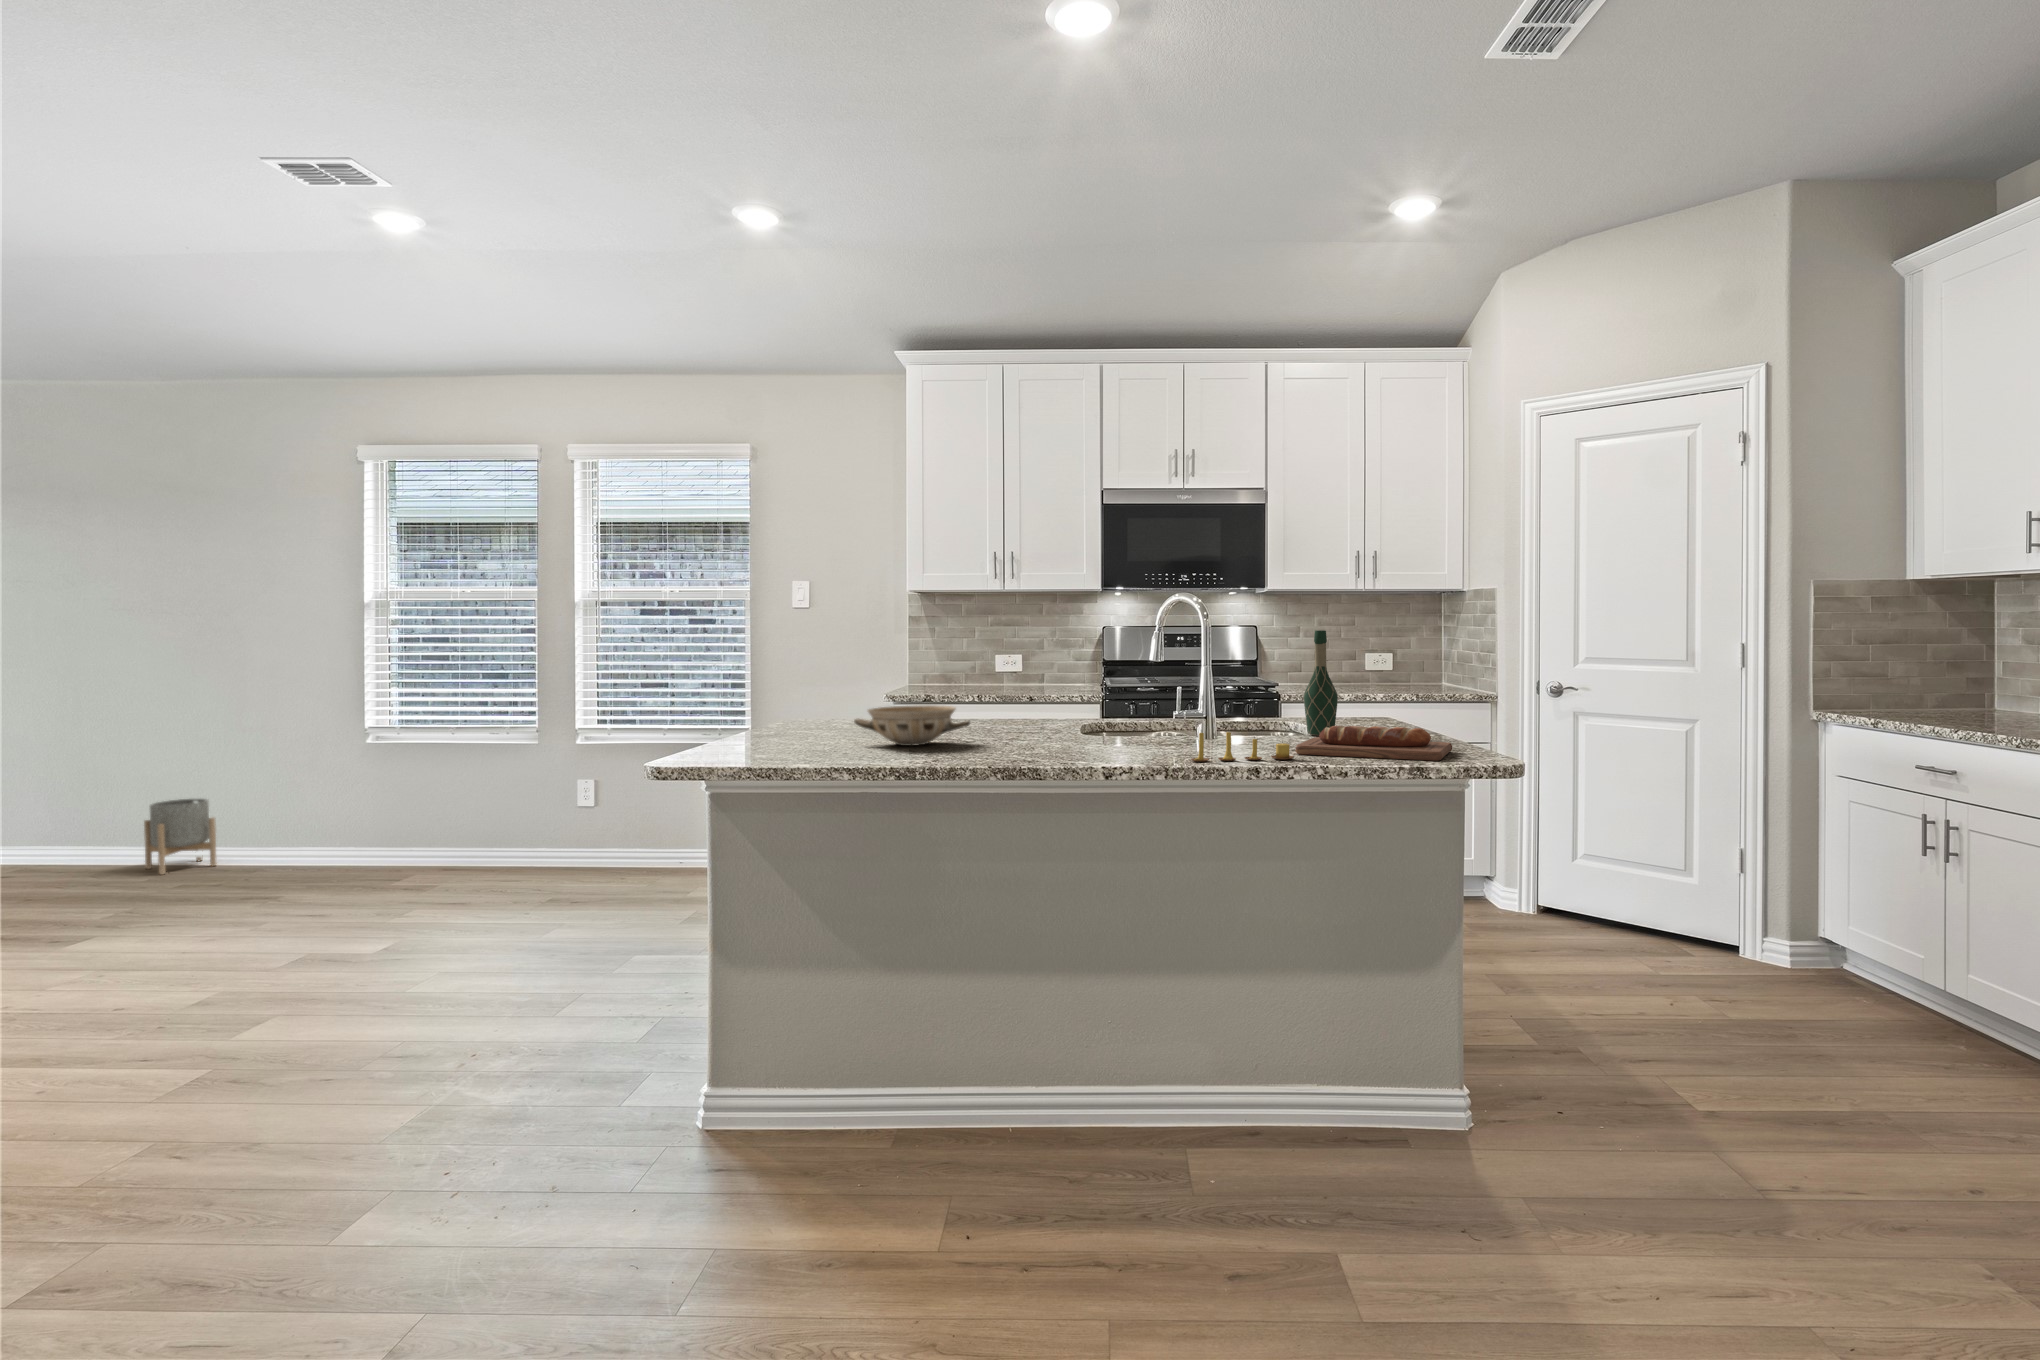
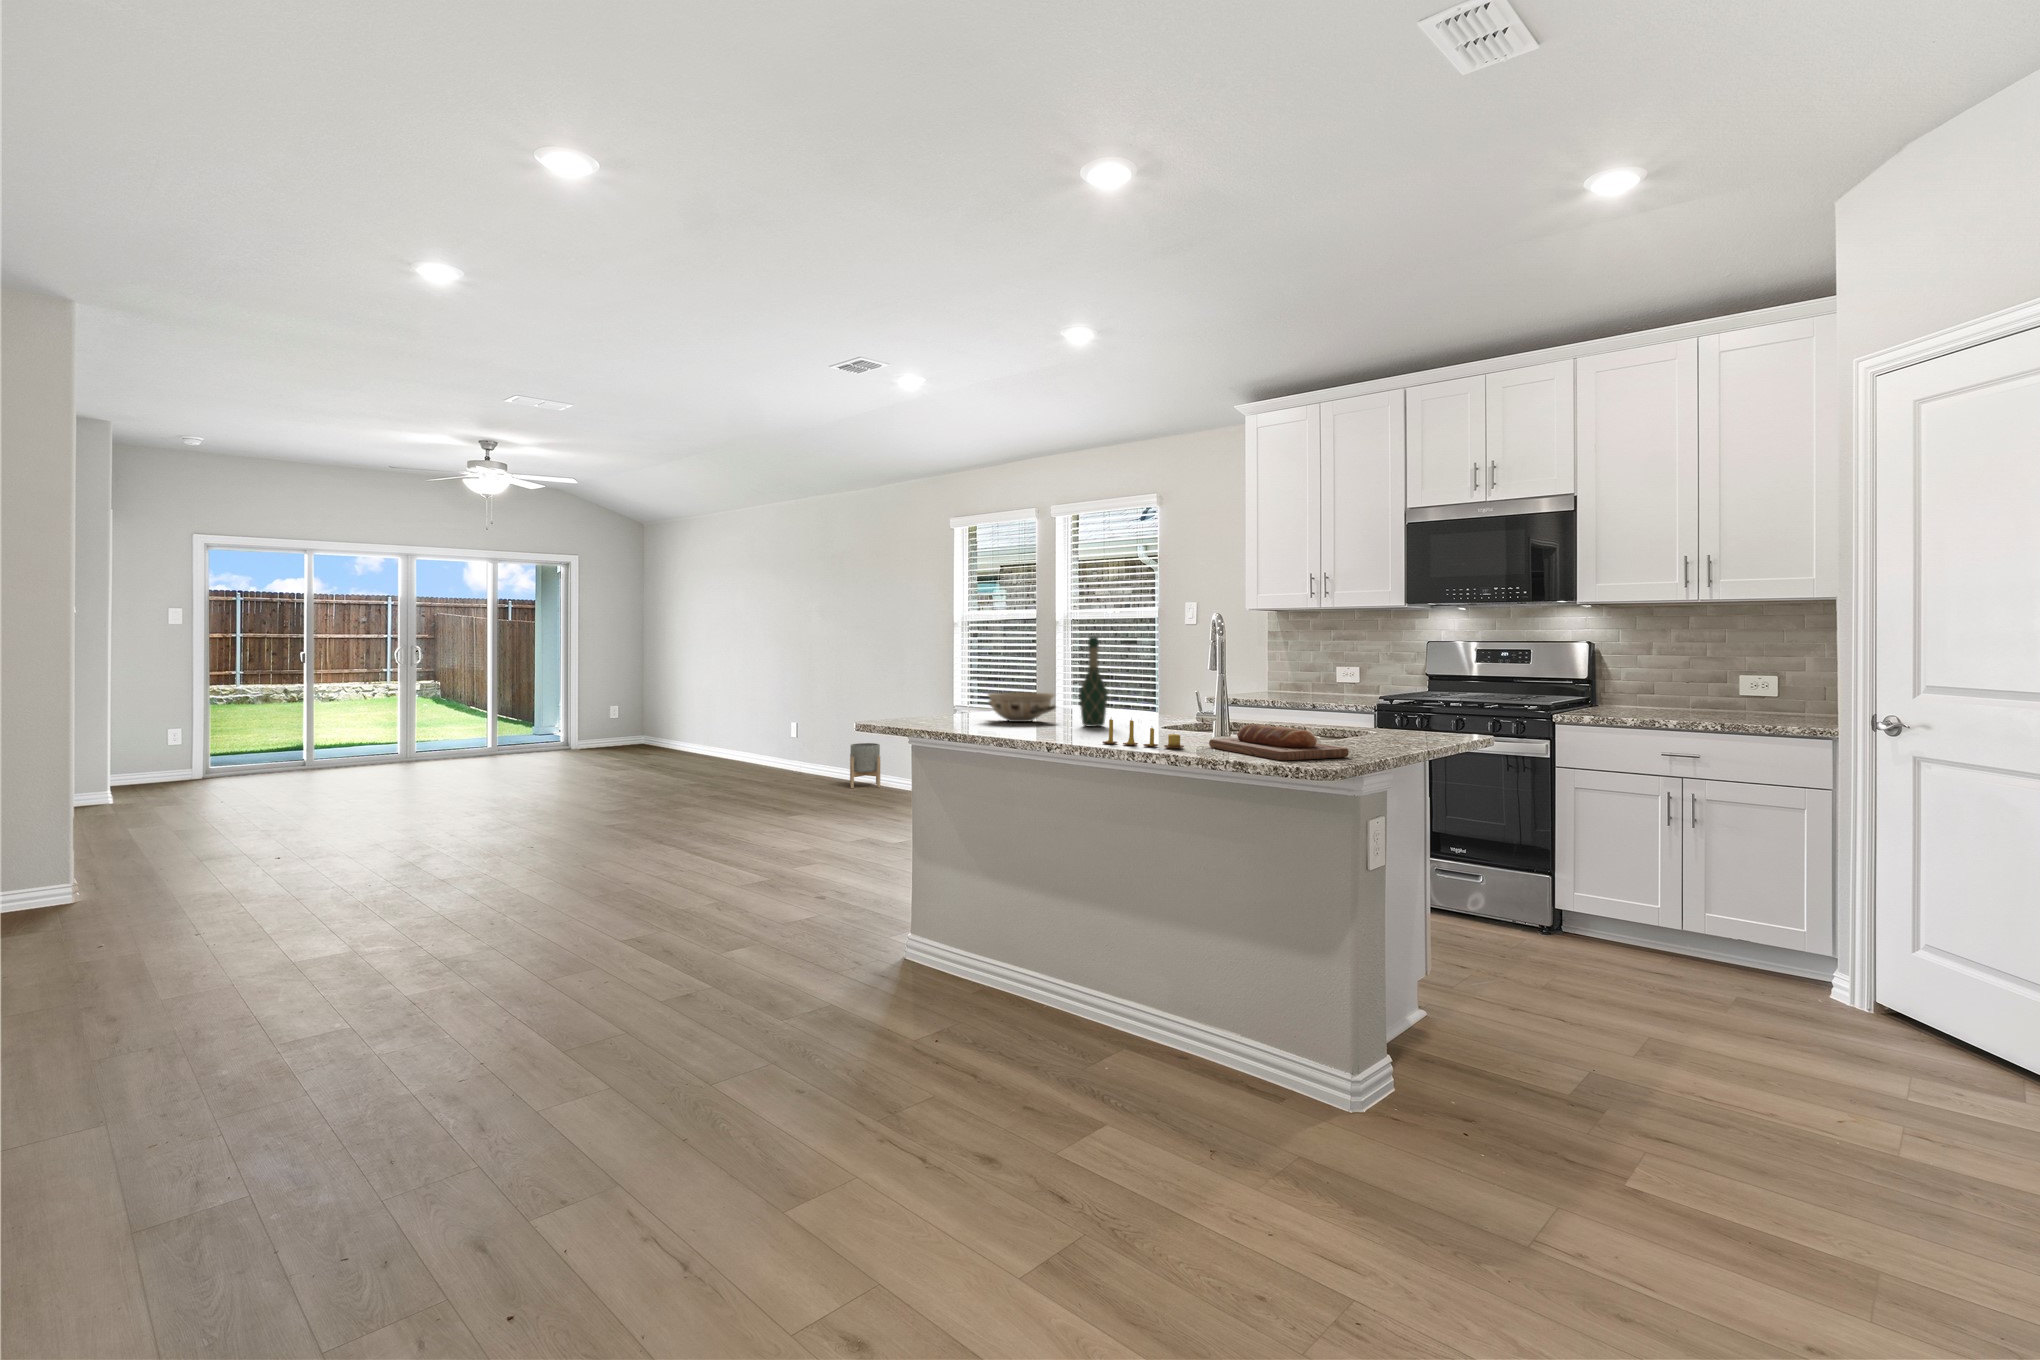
wine bottle: present [1304,630,1338,736] -> present [1079,637,1108,727]

